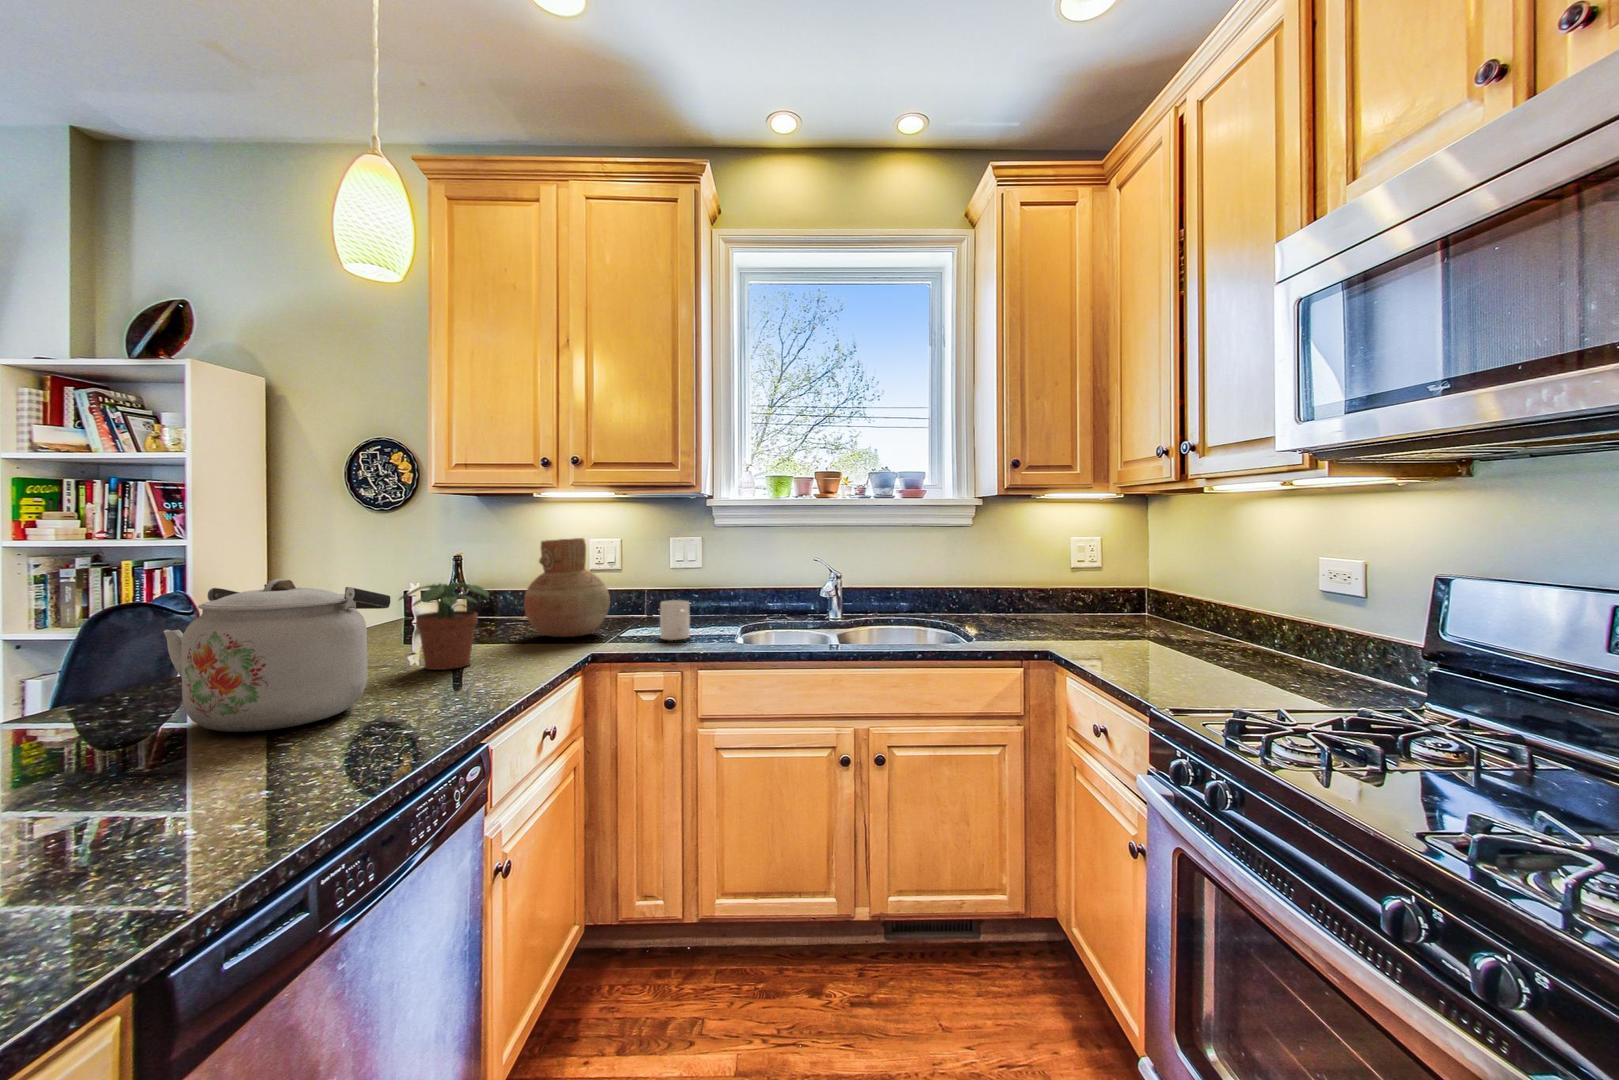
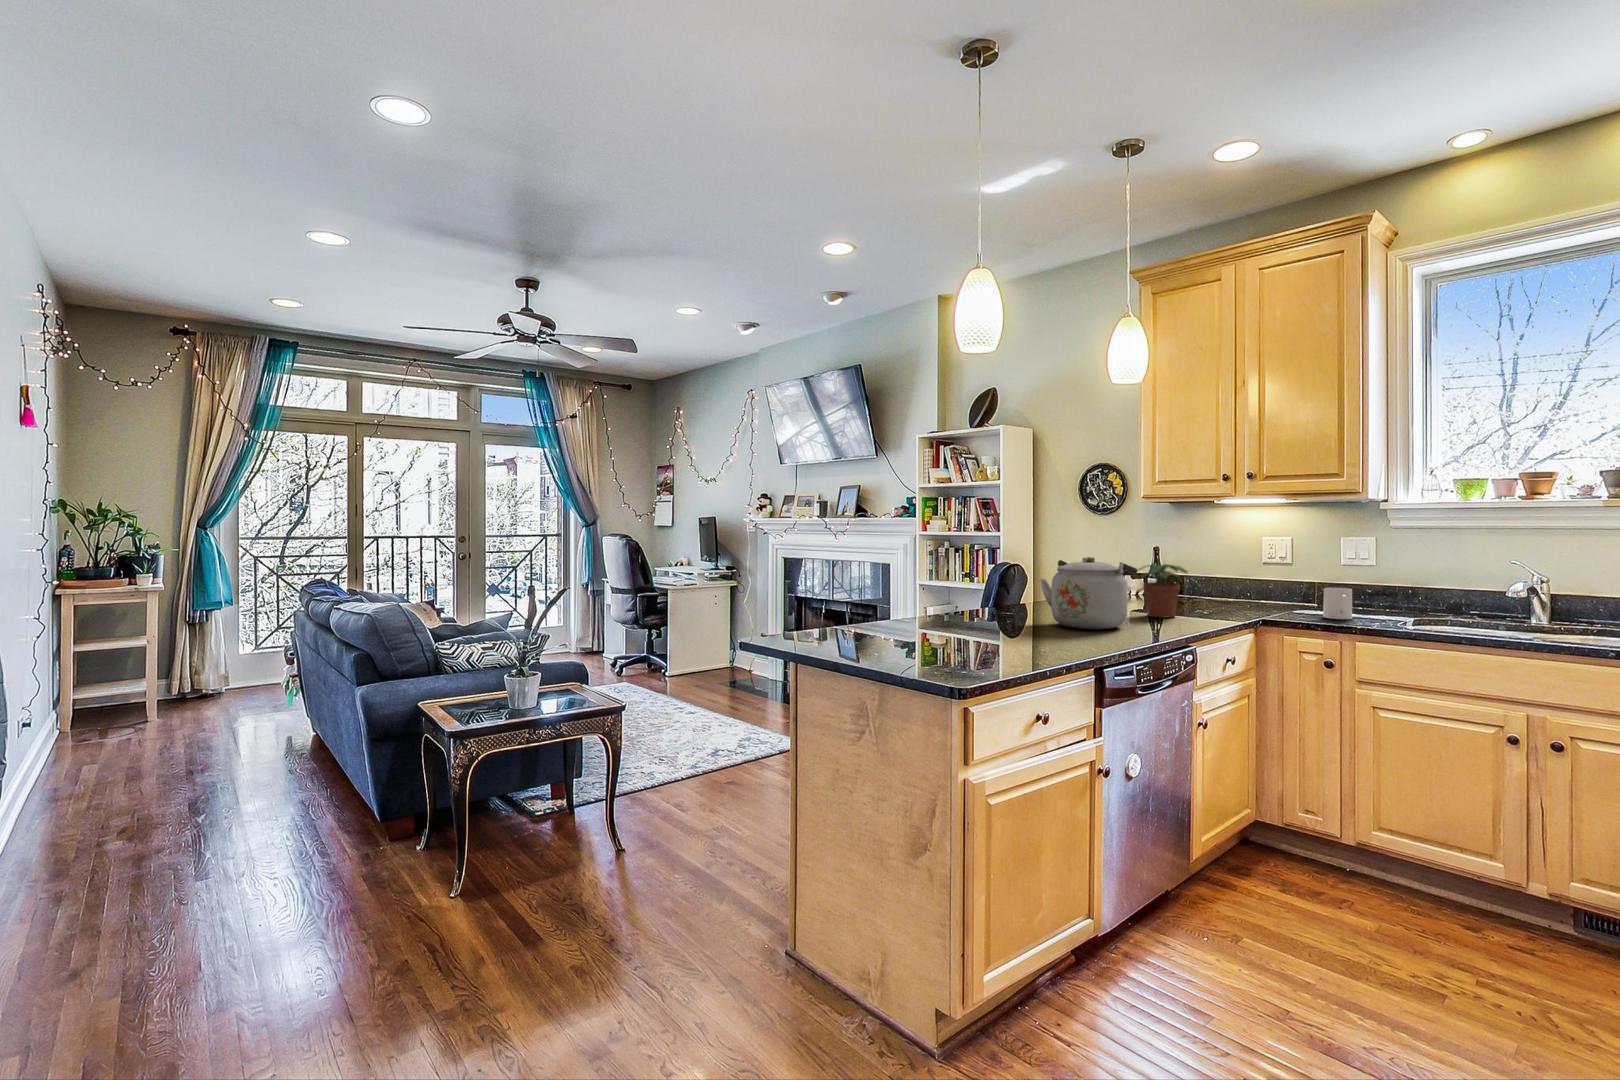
vase: present [524,538,610,637] -> none [1208,536,1278,609]

